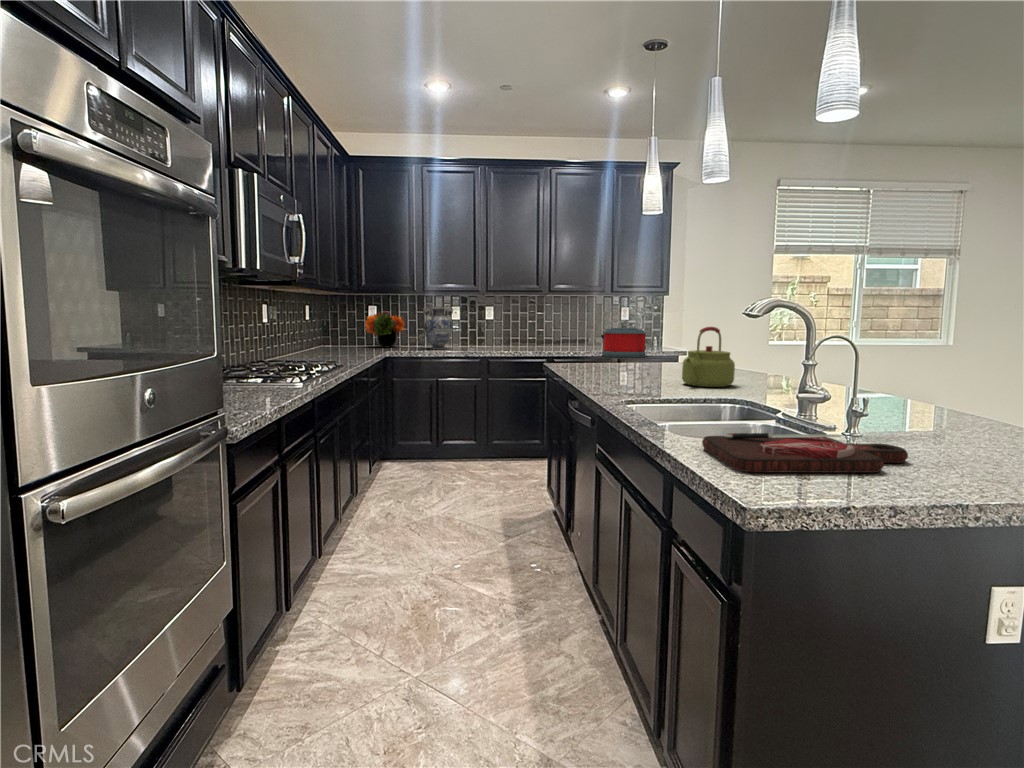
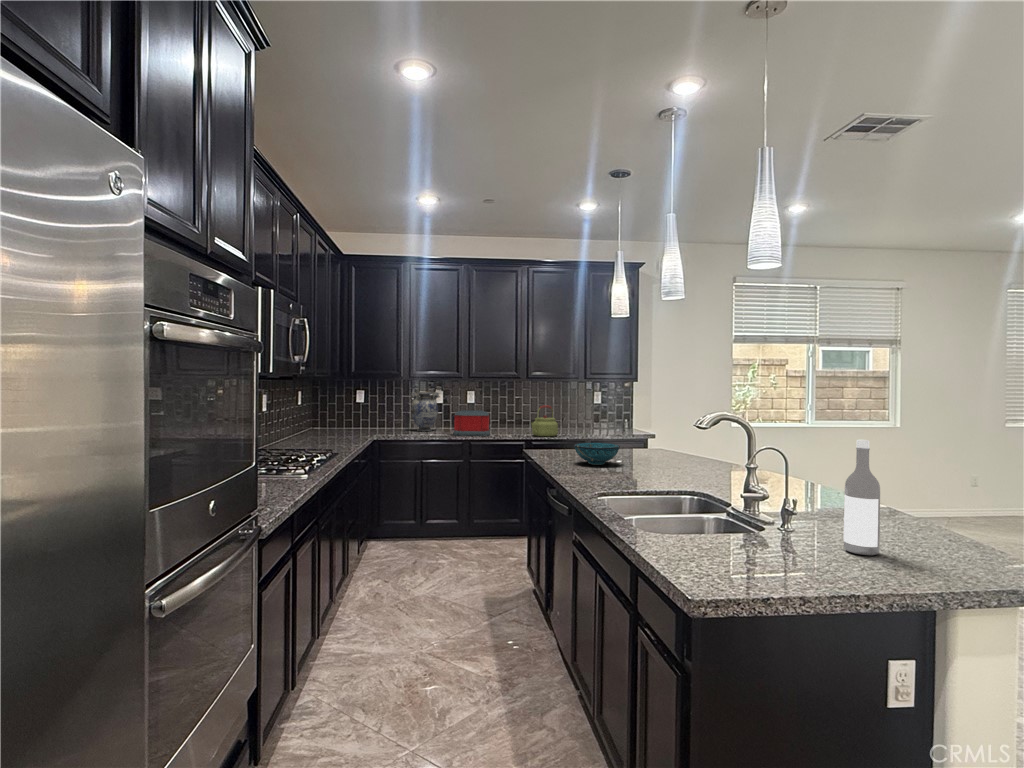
flower arrangement: present [365,311,405,347] -> none [355,395,394,429]
wine bottle: none [933,318,988,462] -> present [844,440,880,555]
kettle: present [682,327,735,387] -> present [531,406,558,436]
toaster: present [601,328,646,357] -> present [452,410,490,436]
decorative bowl: none [598,353,650,376] -> present [574,443,620,465]
cutting board: present [702,433,908,473] -> none [661,531,823,567]

